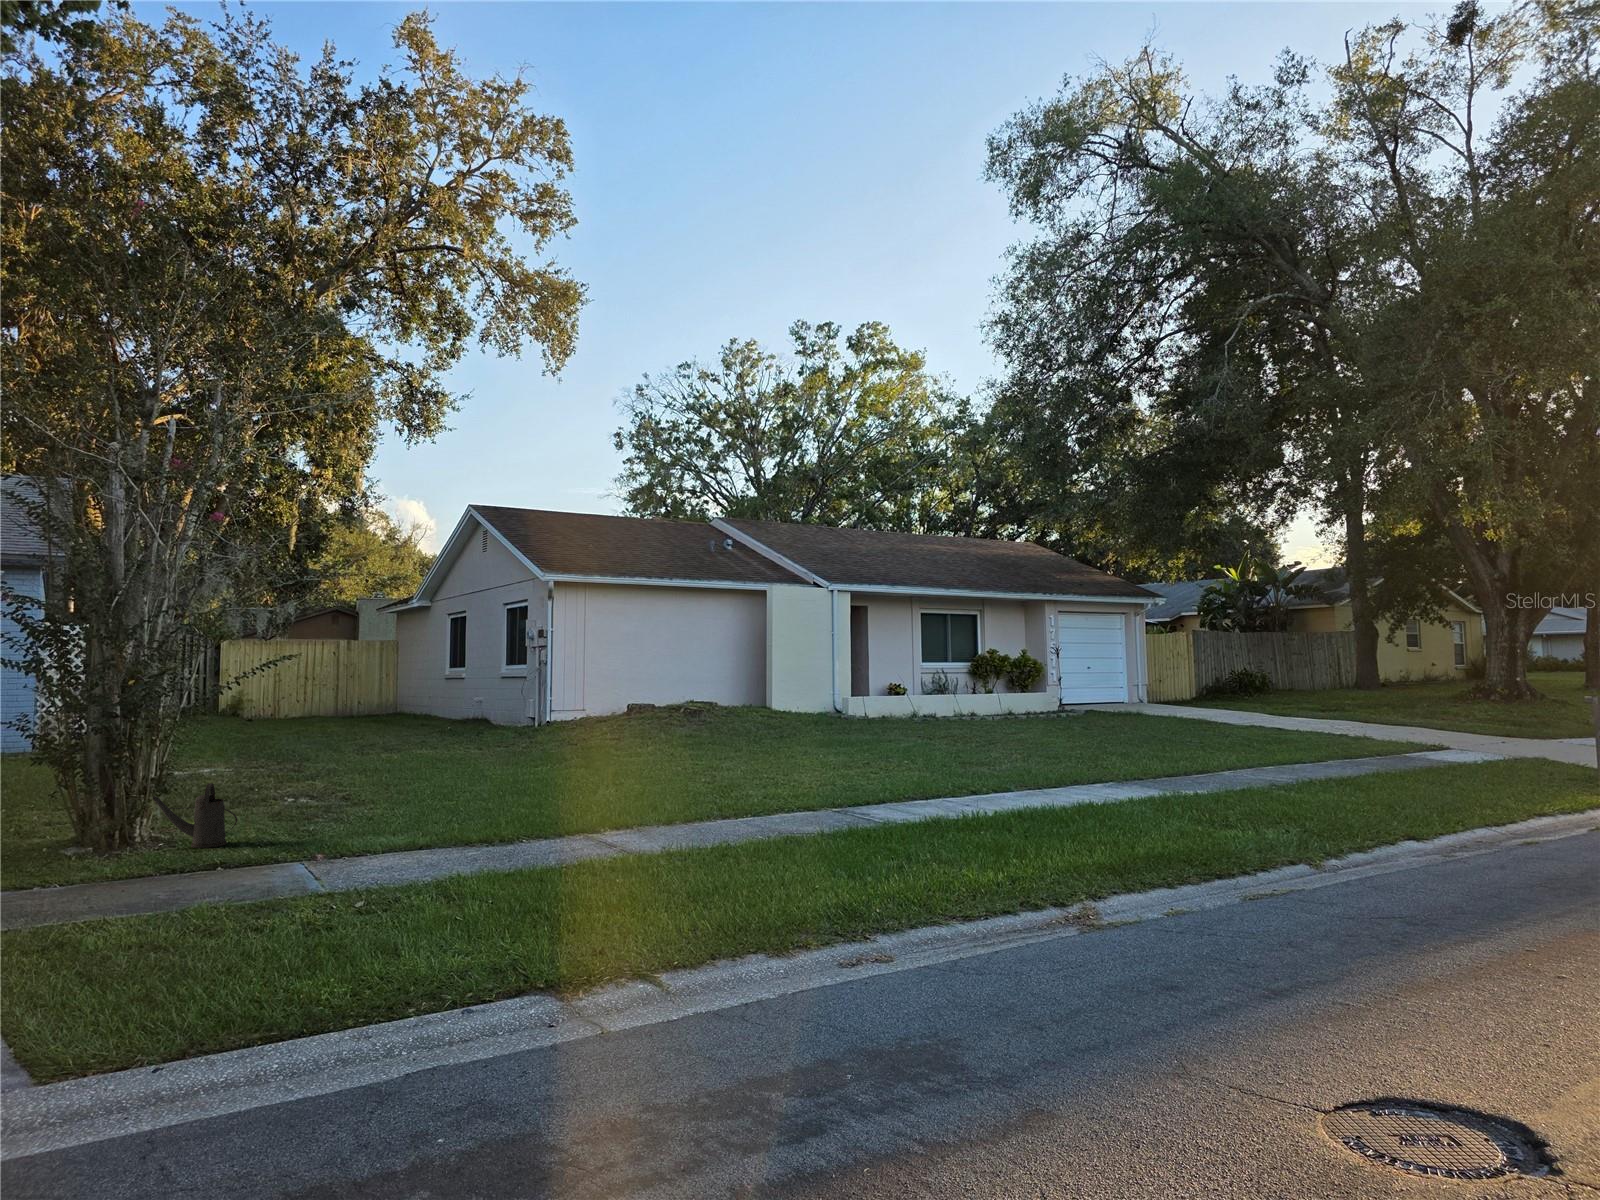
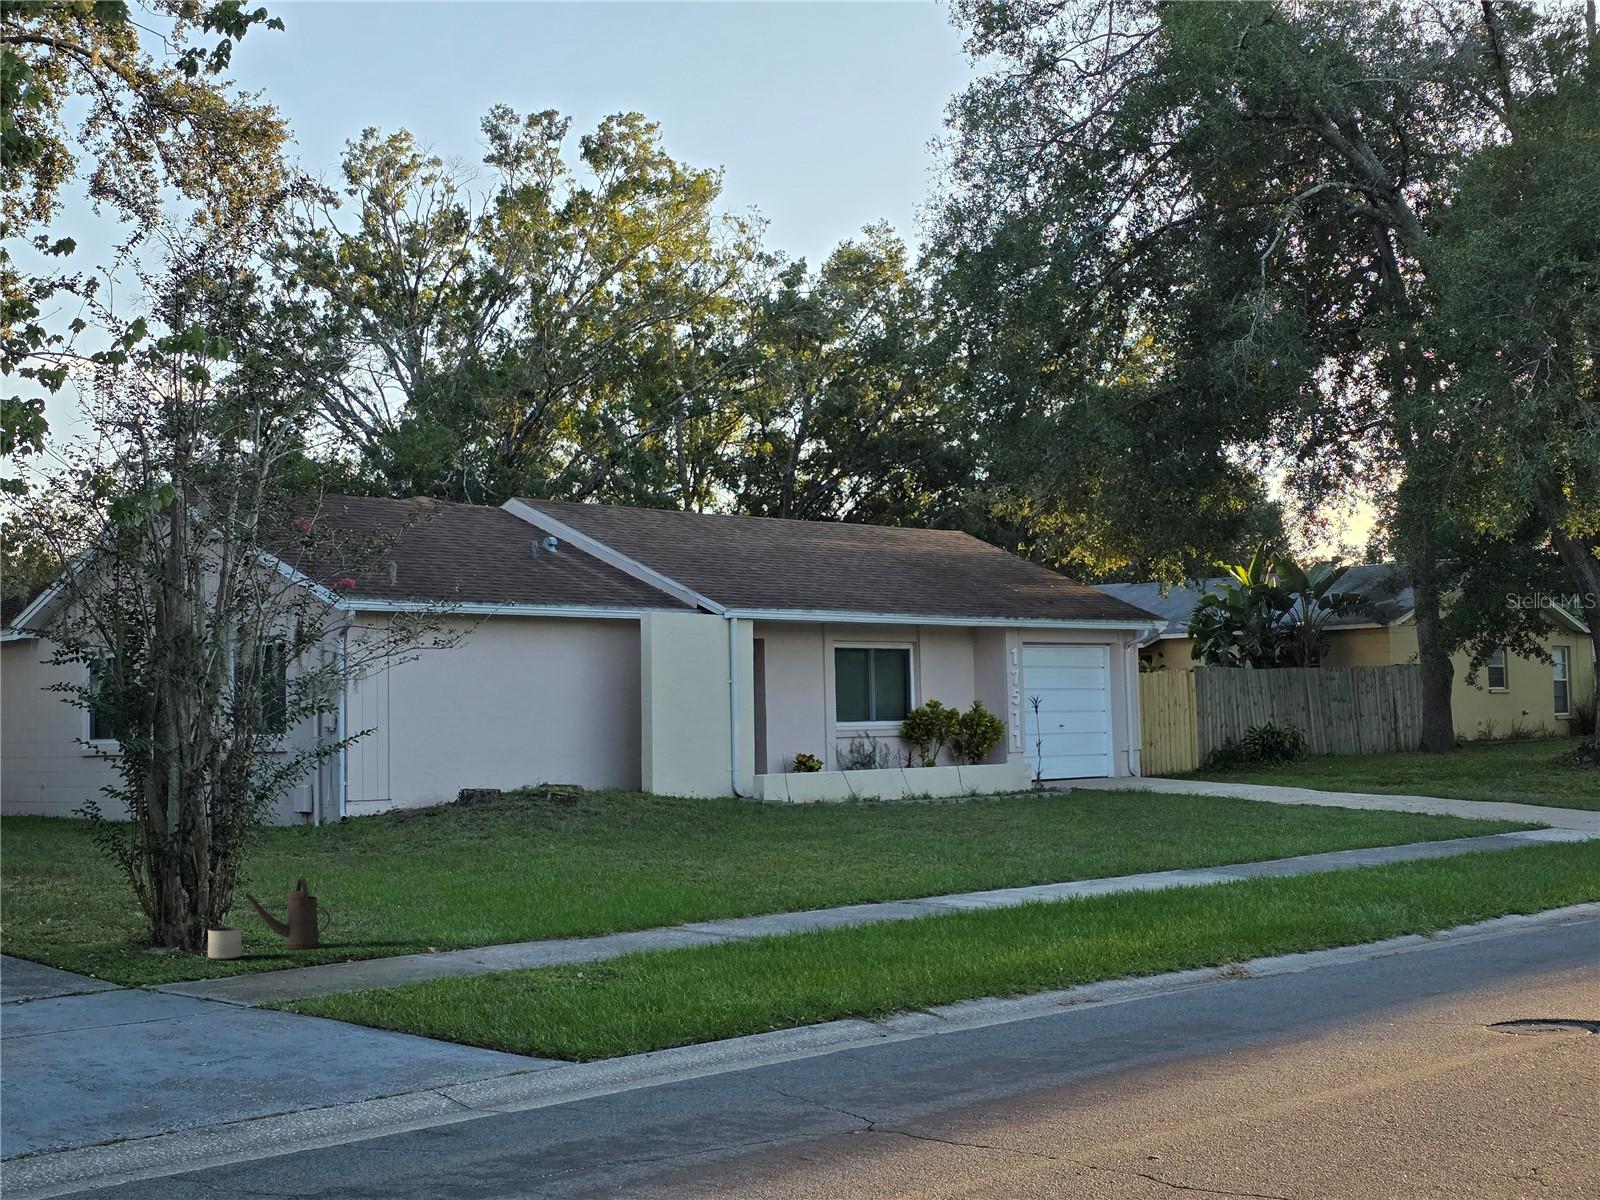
planter: none [91,827,126,859] -> present [208,927,242,960]

